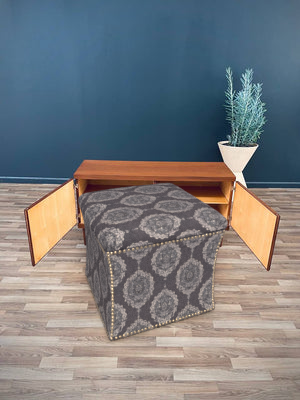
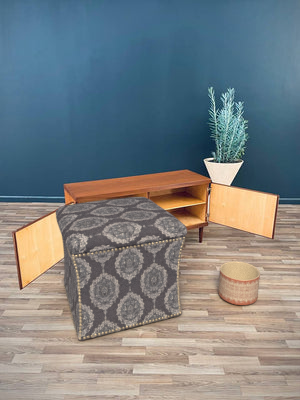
planter: none [248,252,295,299] -> present [218,261,260,305]

